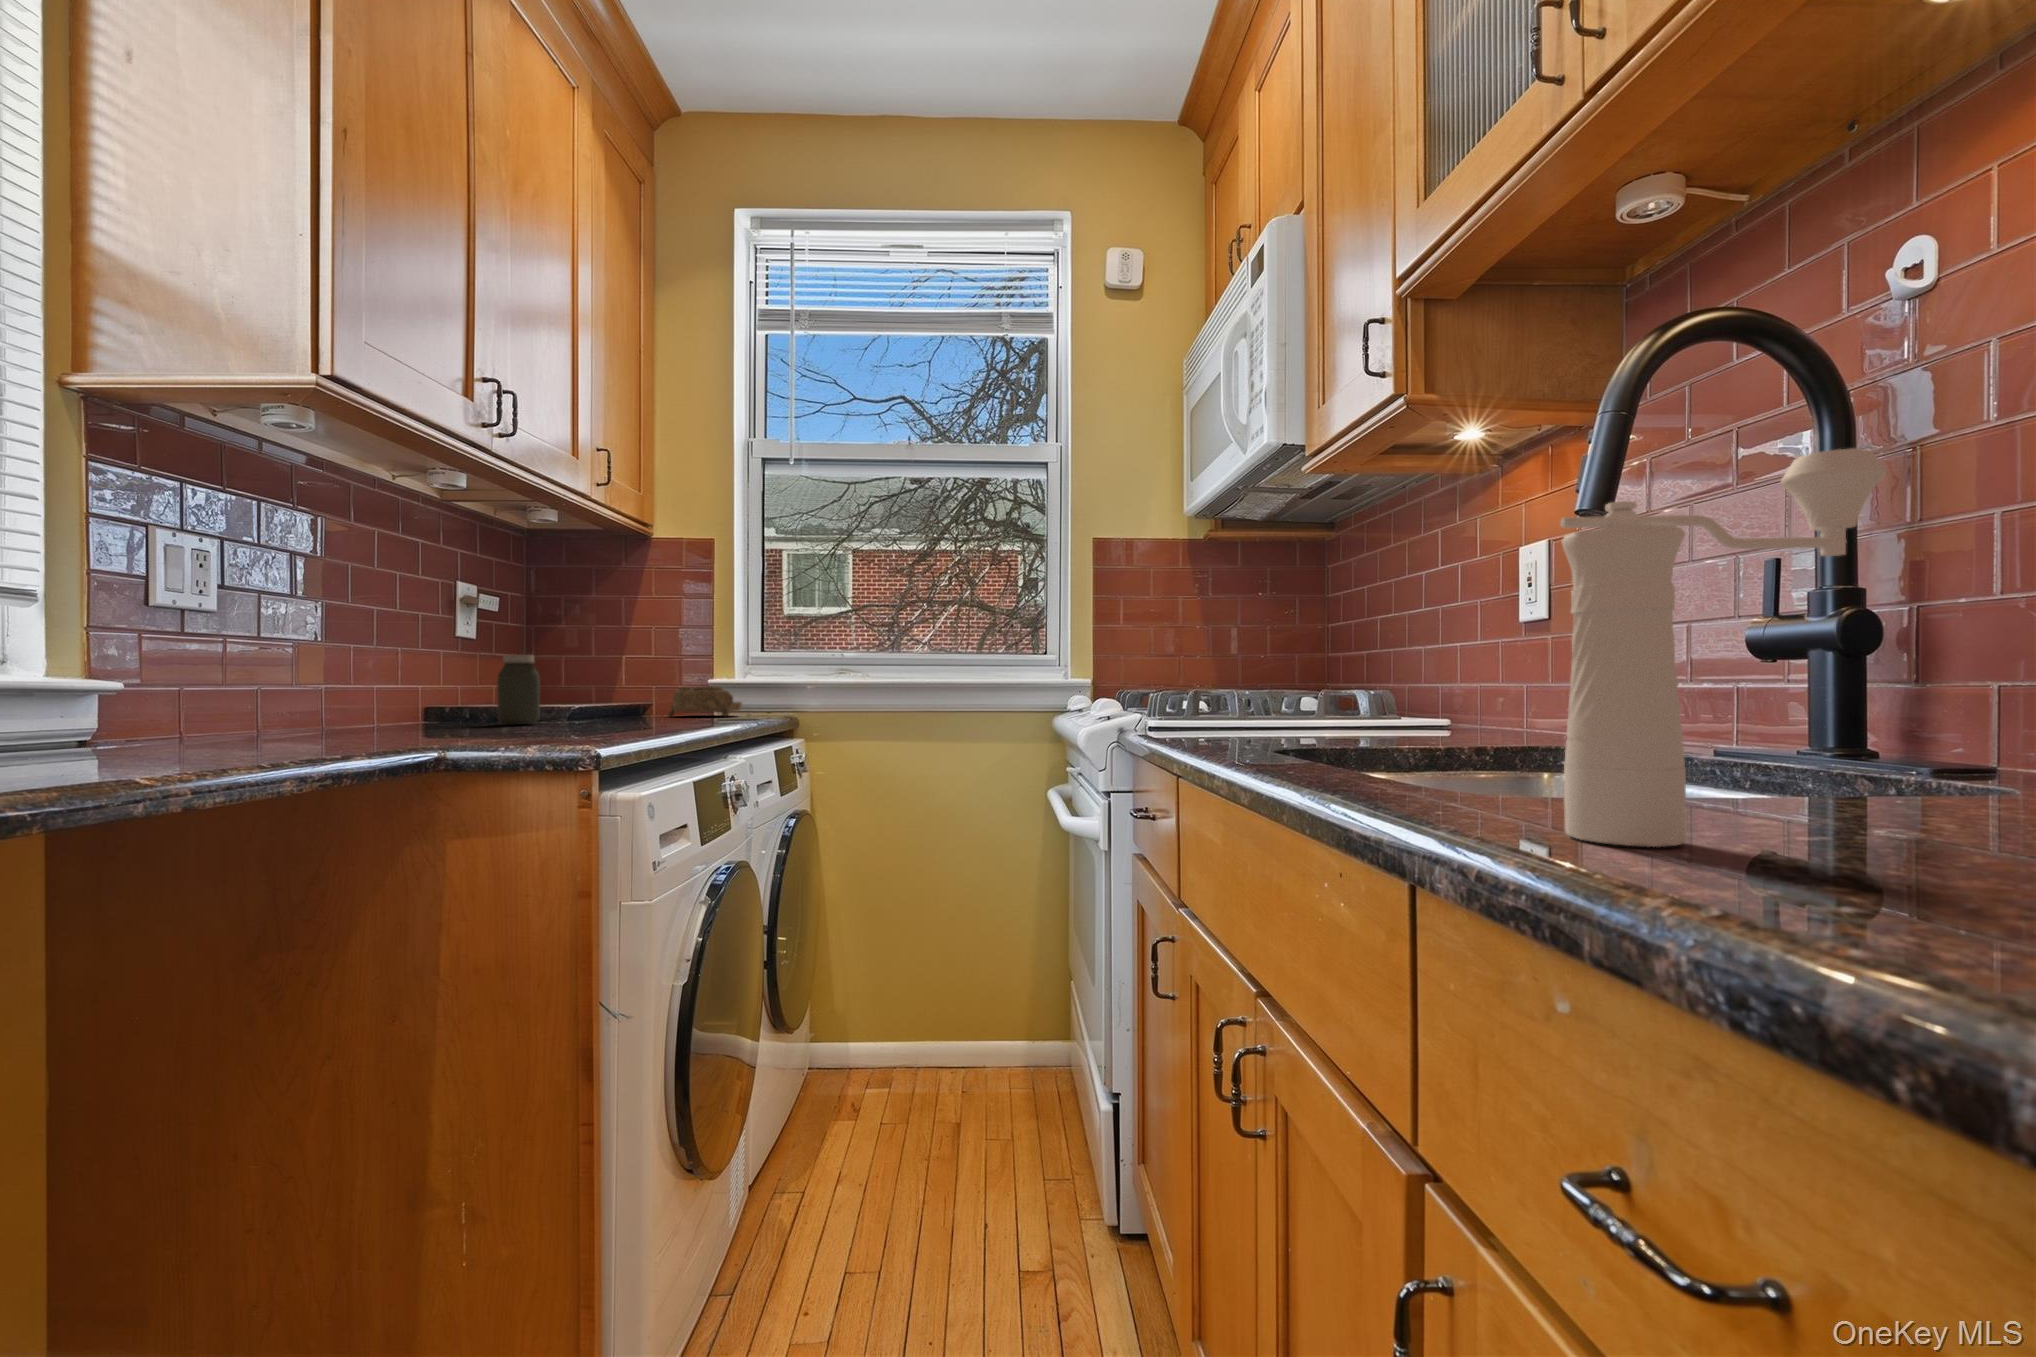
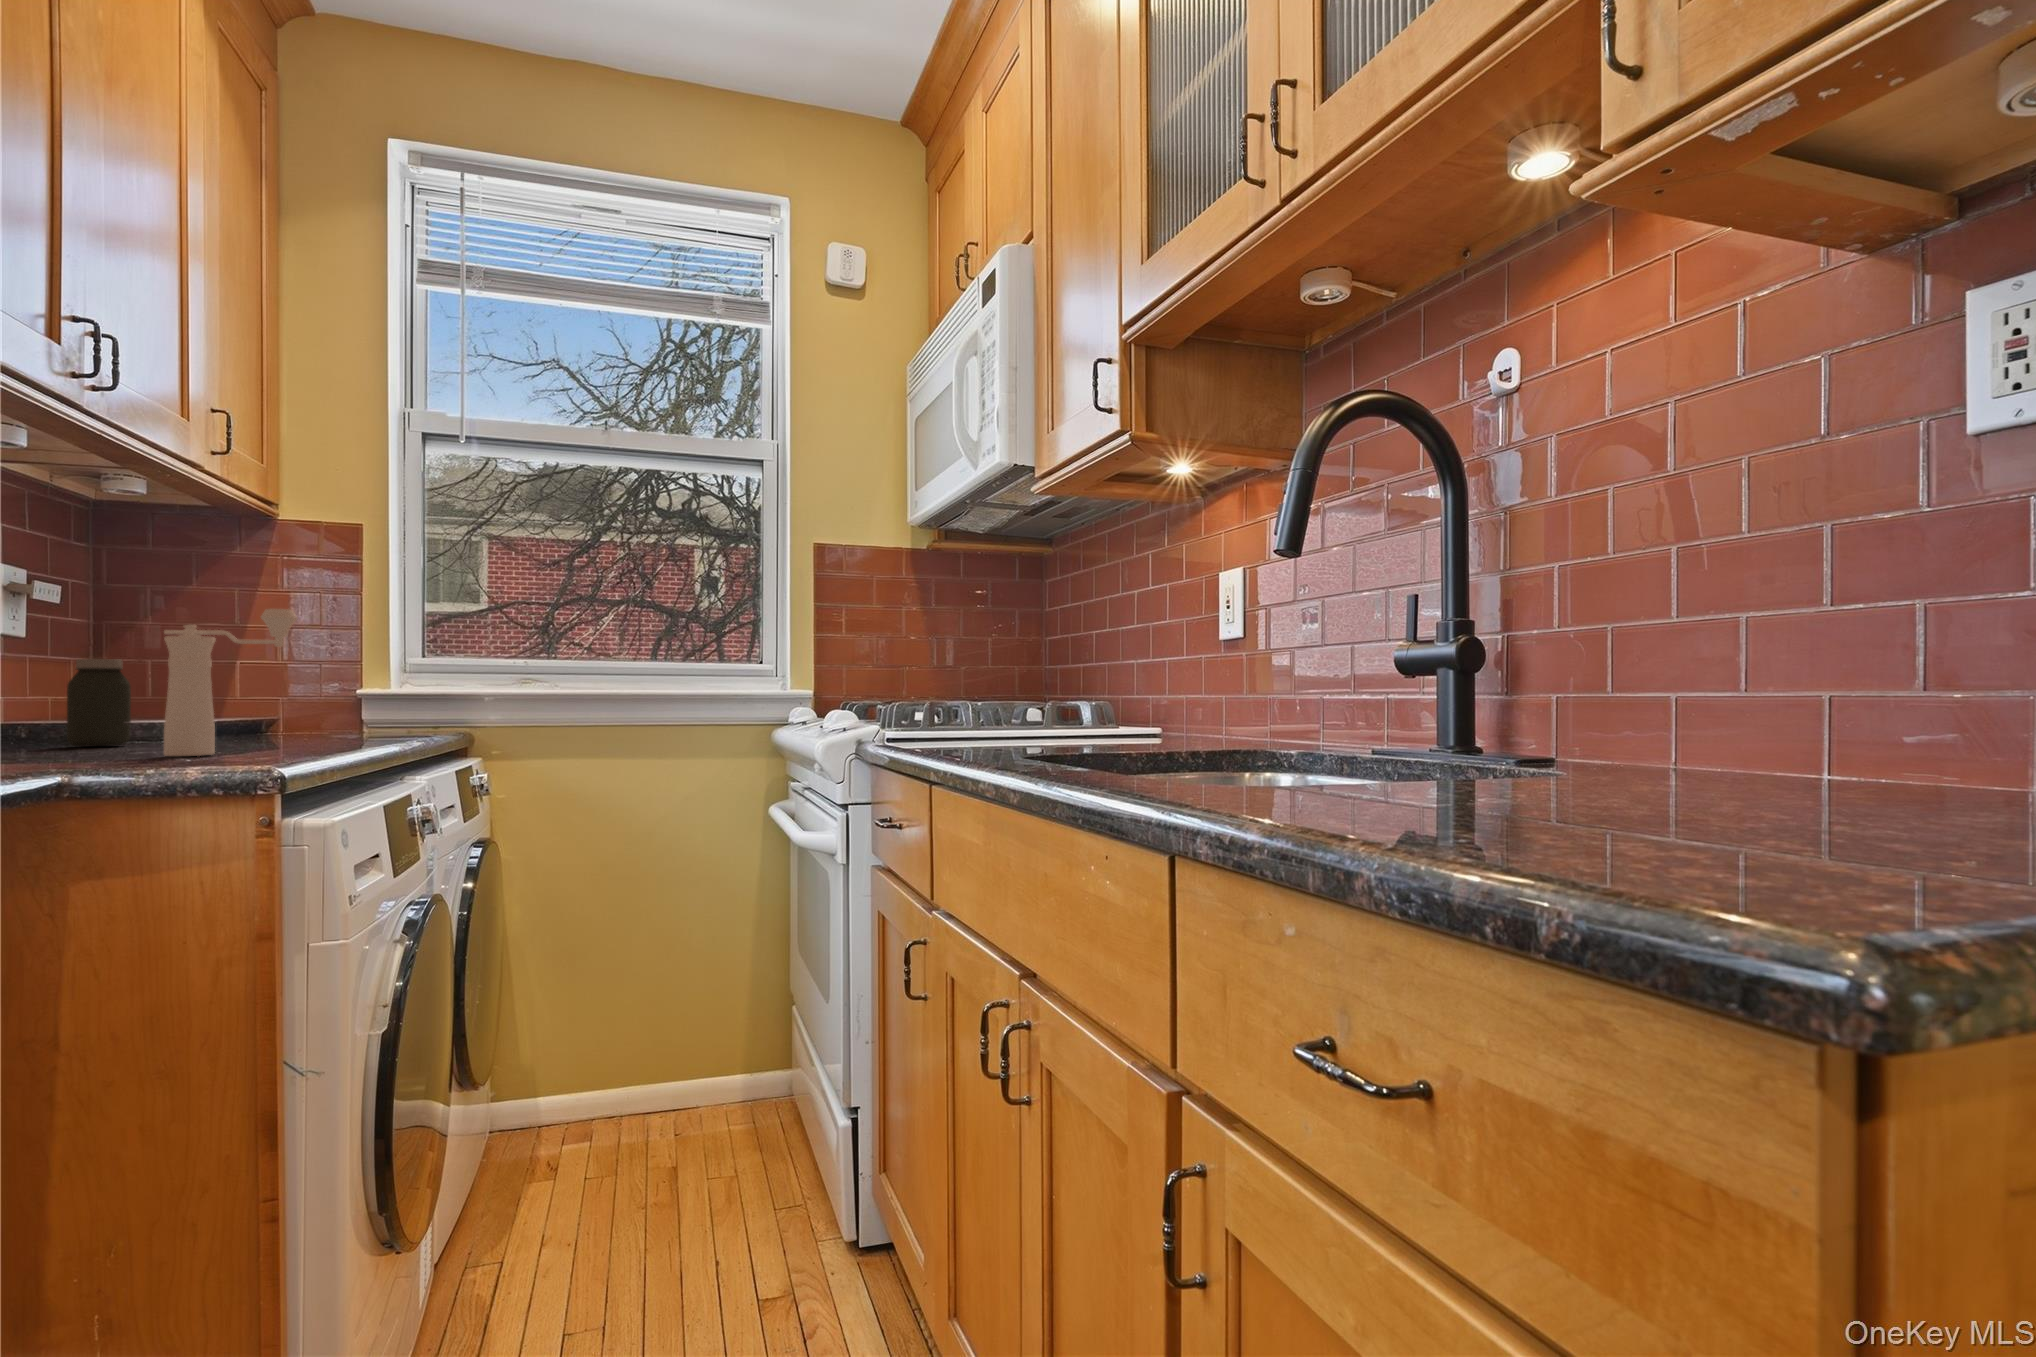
pepper mill: present [1560,448,1887,847] -> present [164,609,298,756]
decorative bowl: present [668,686,742,716] -> none [295,697,397,734]

